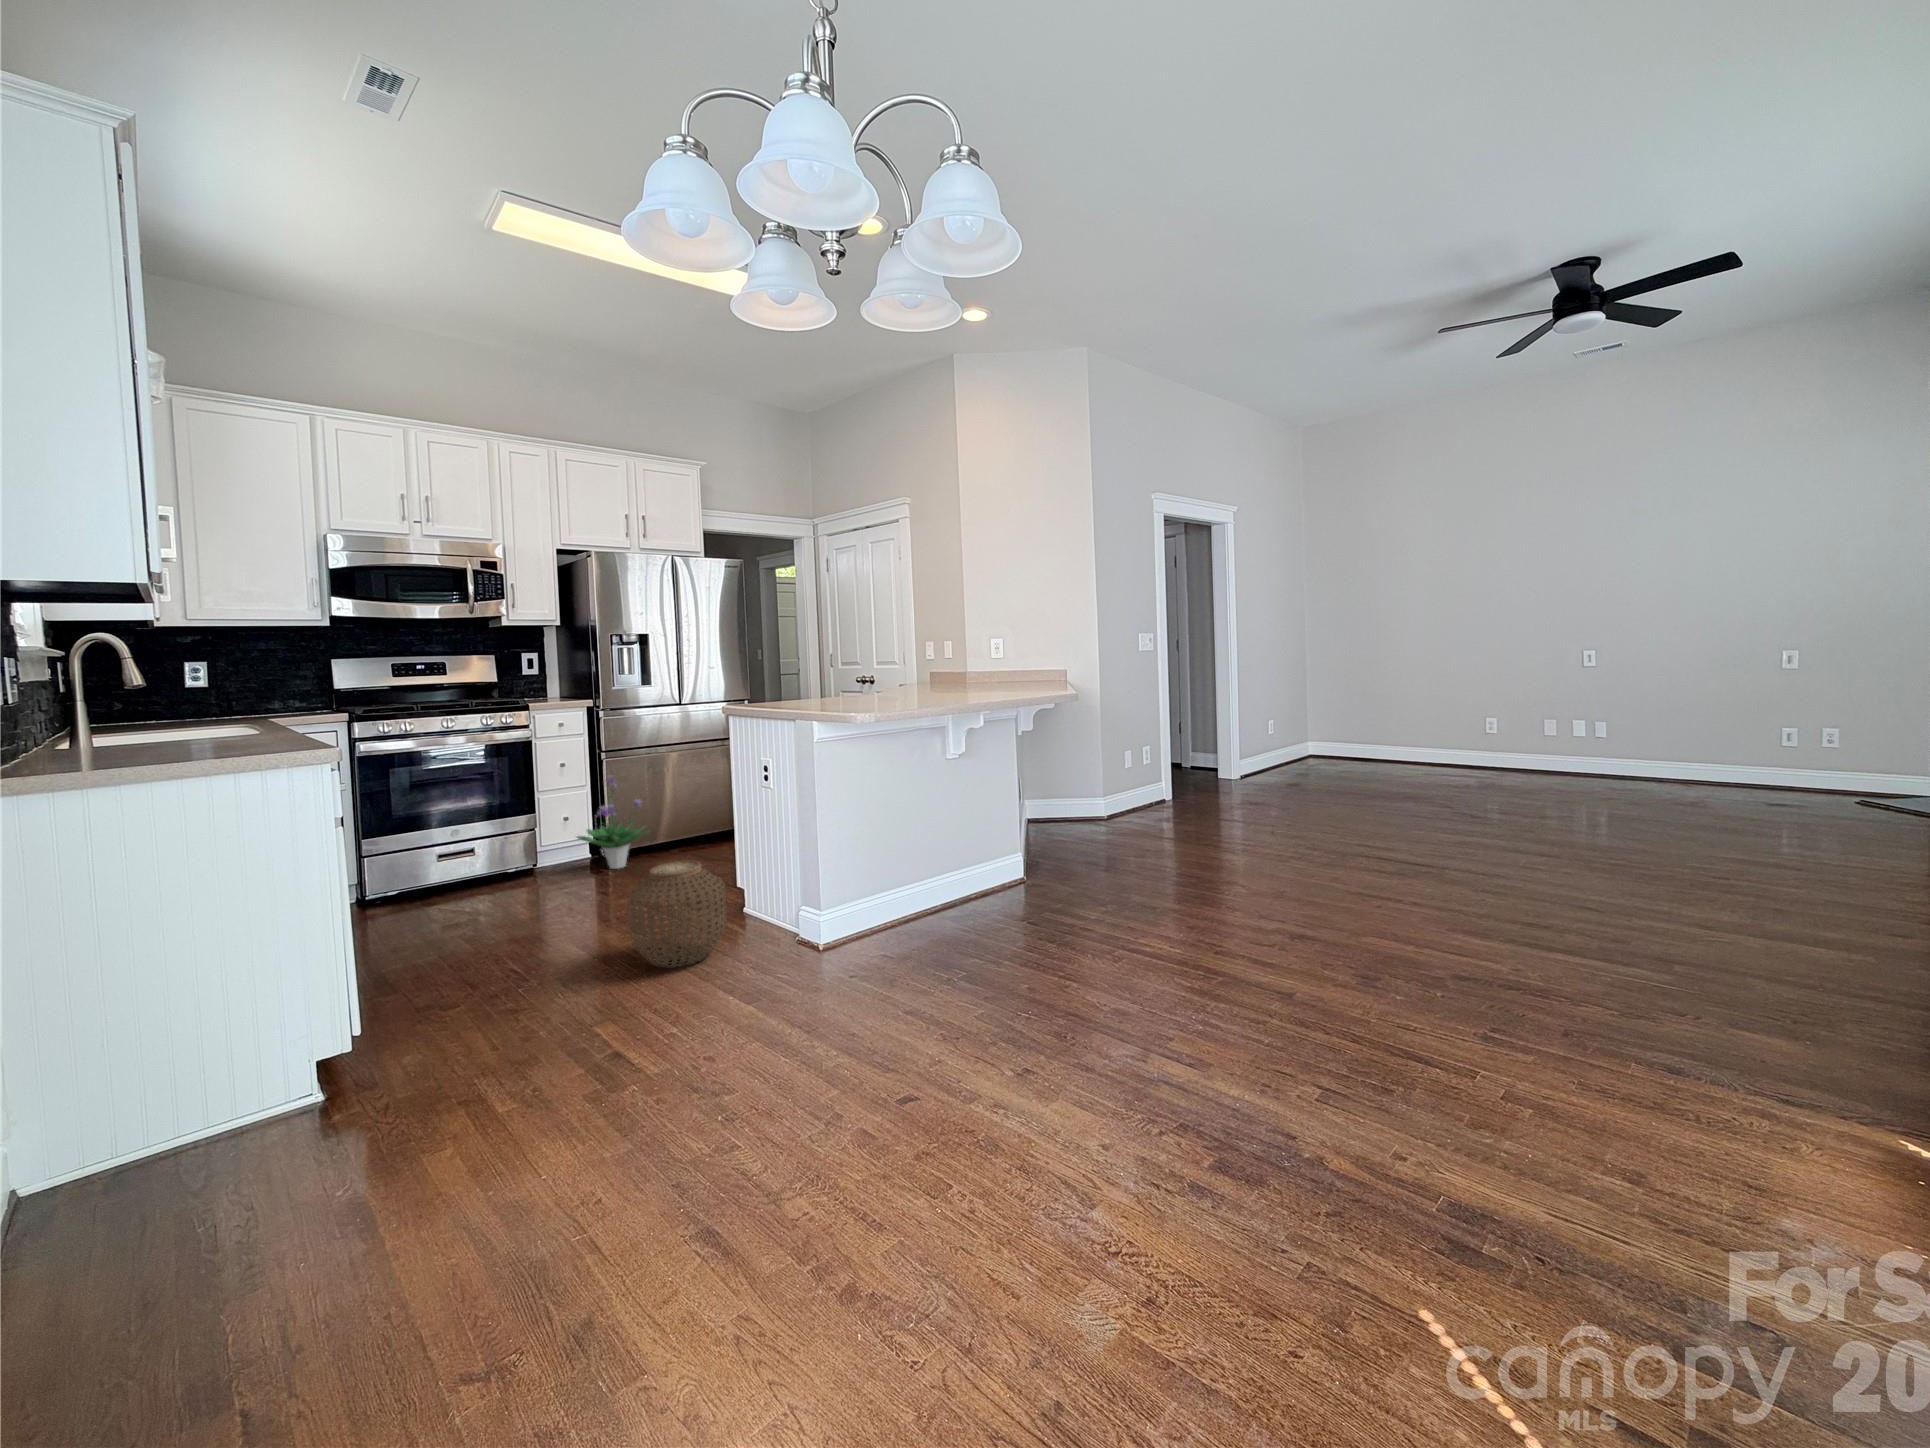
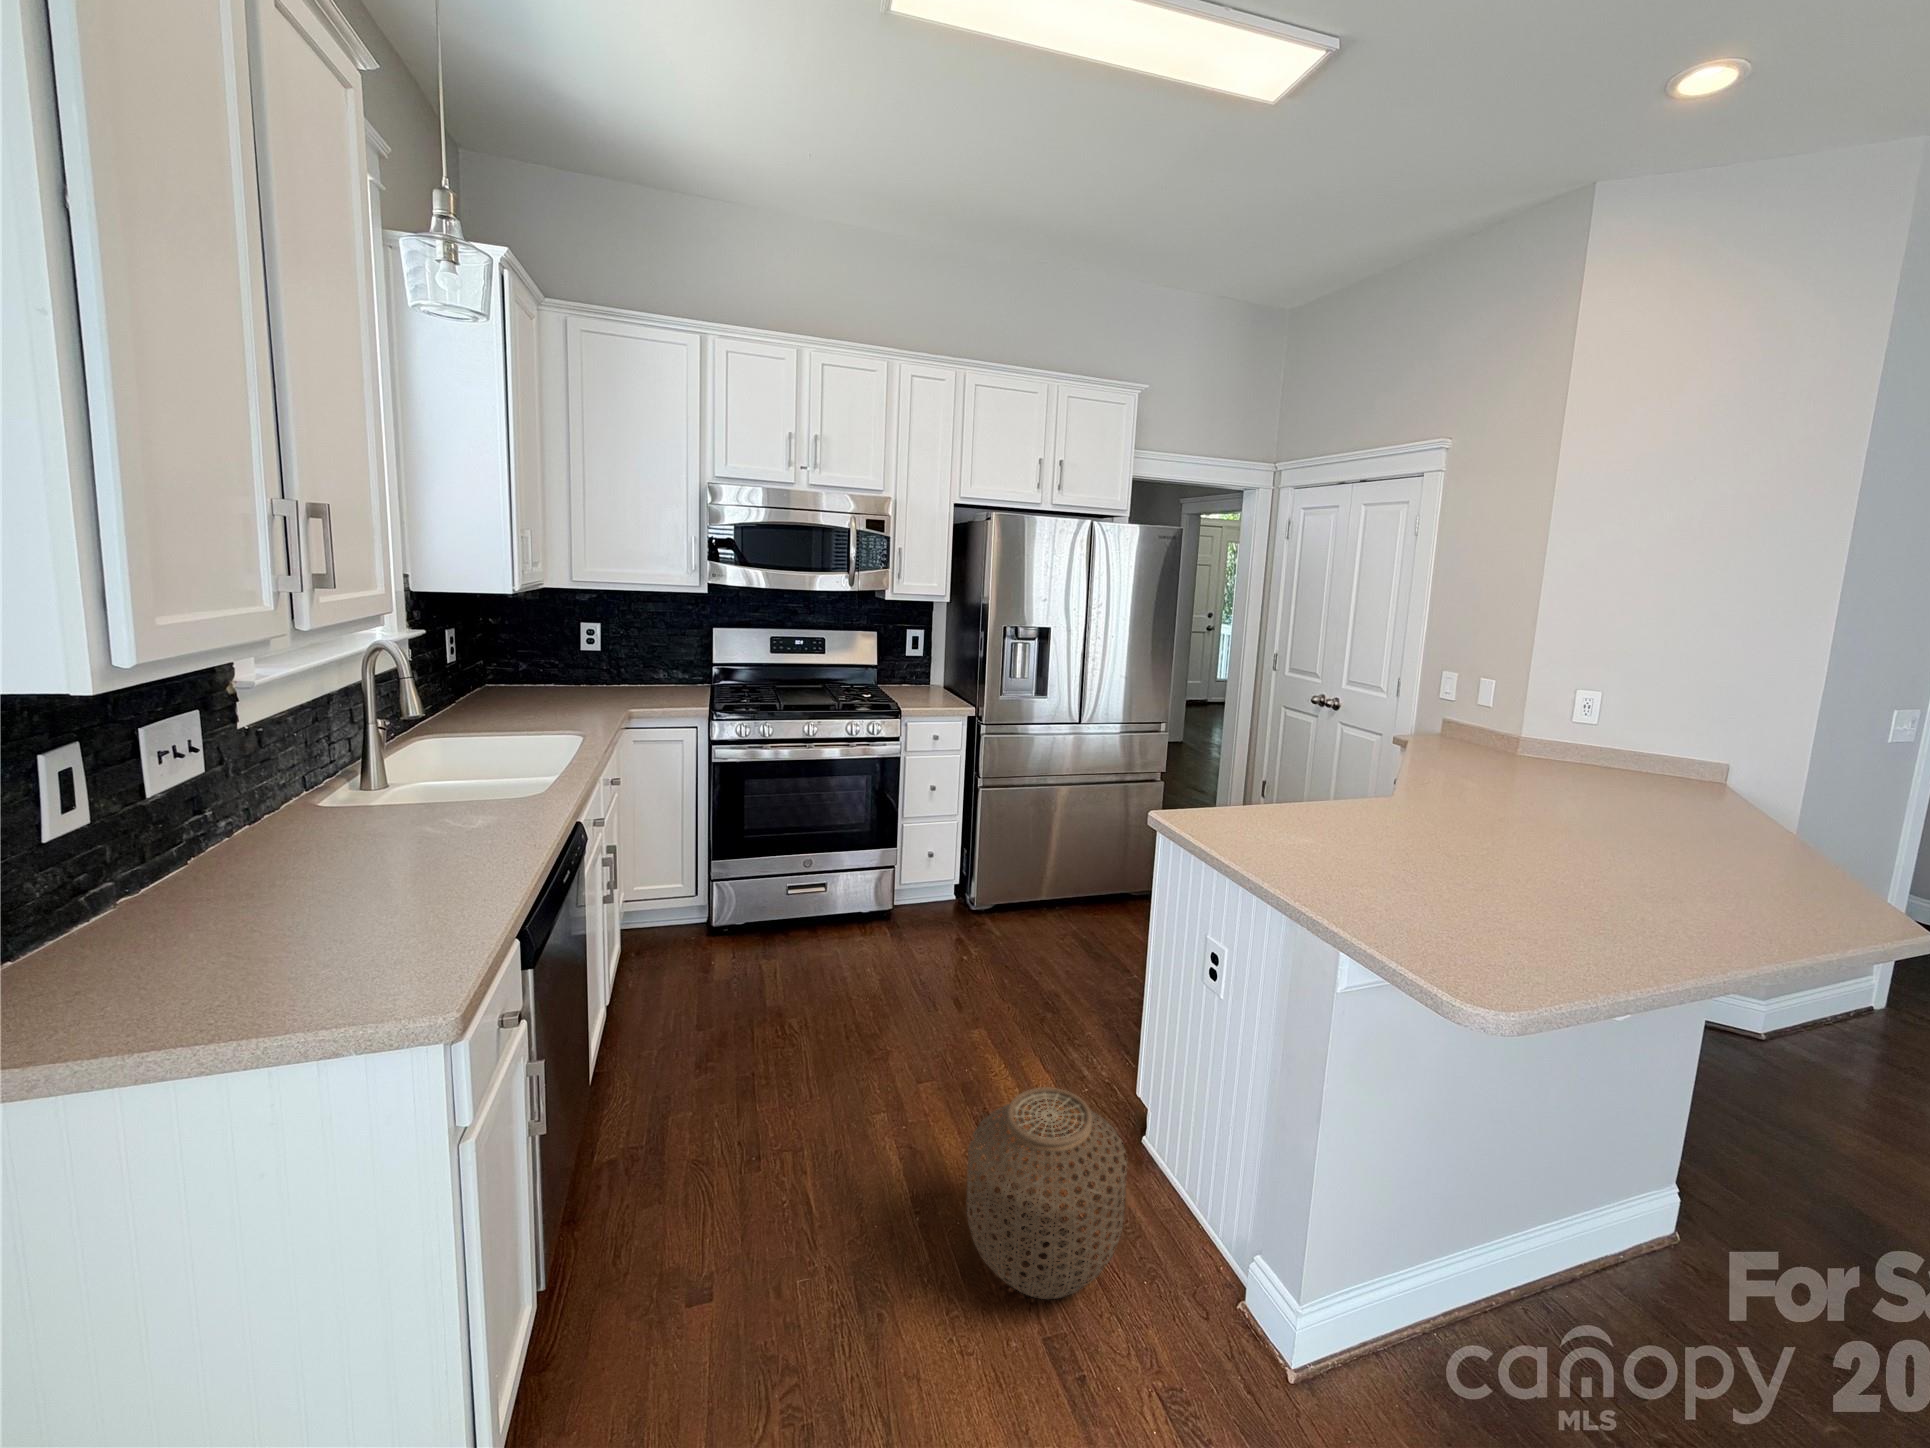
potted plant: present [577,776,649,869] -> none [938,811,1028,937]

